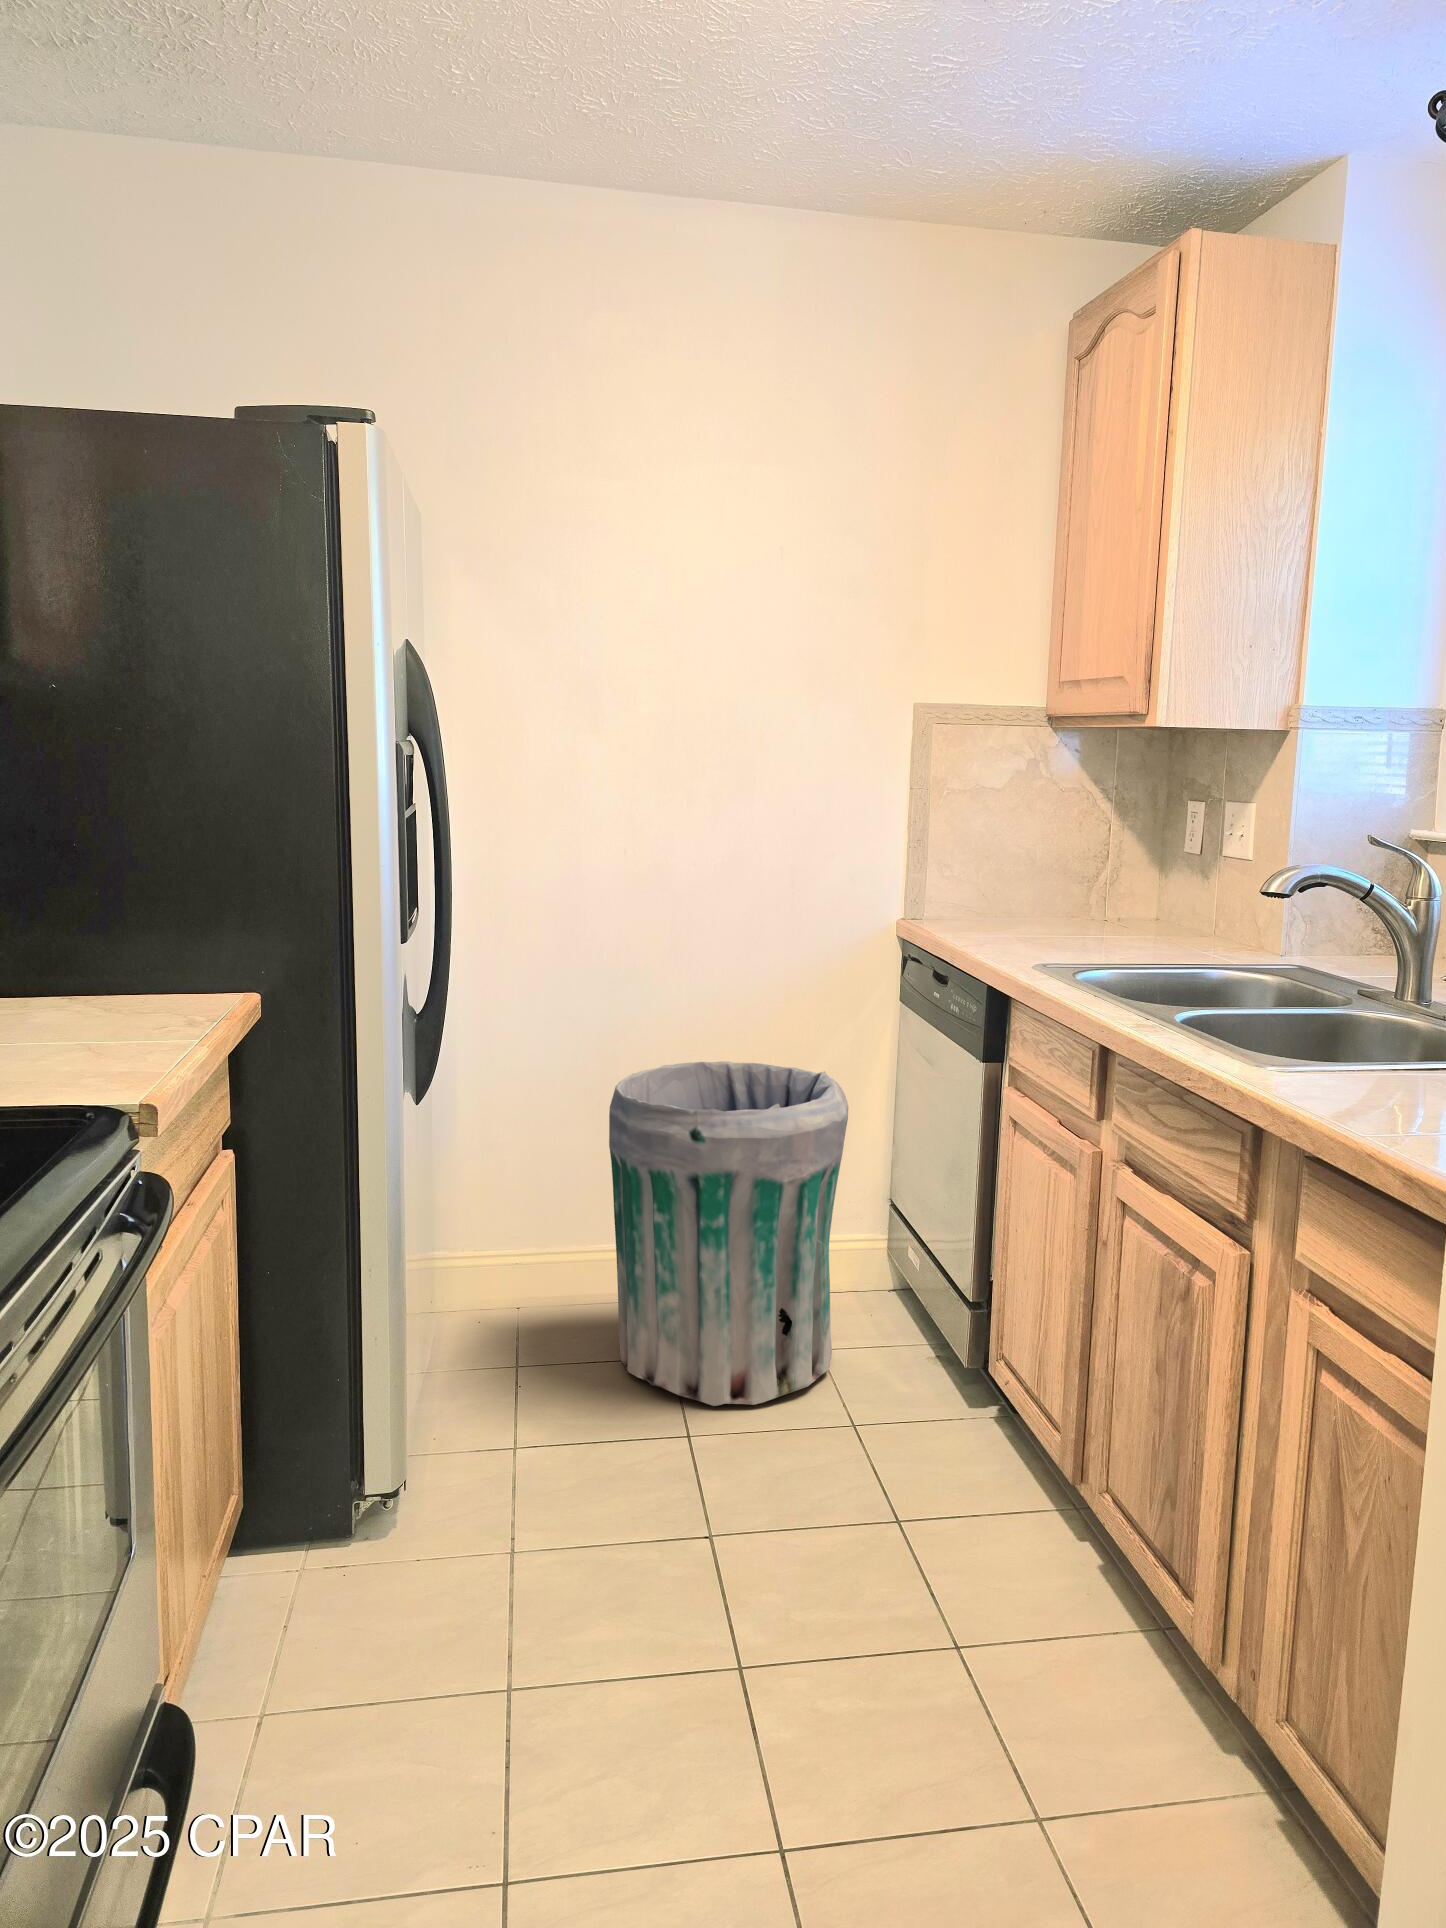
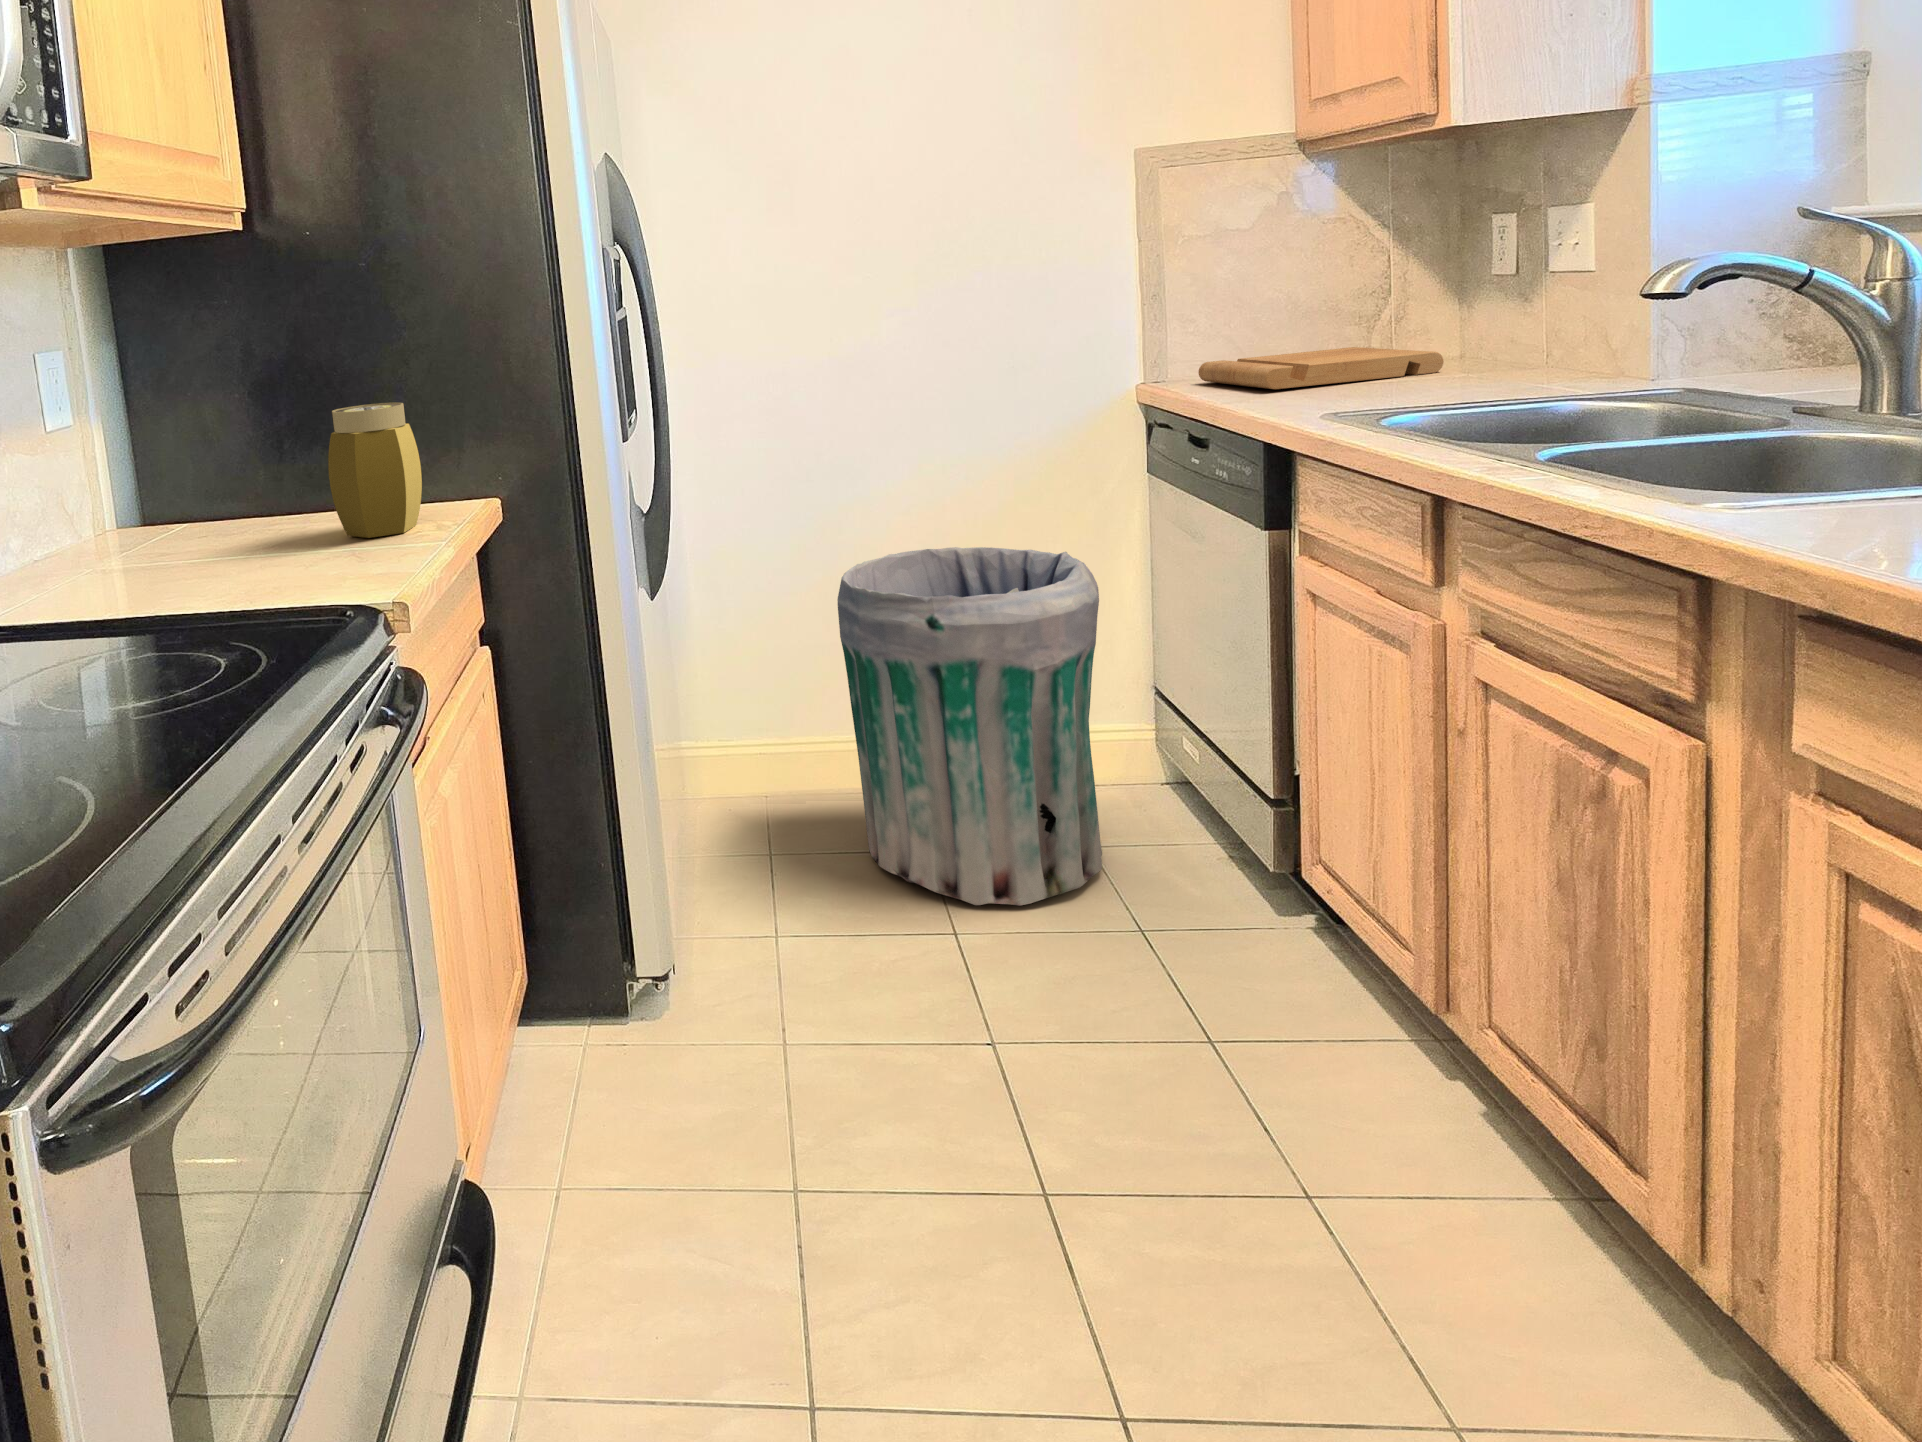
jar: none [63,880,173,1025] -> present [328,403,422,538]
cutting board: none [951,903,1140,936] -> present [1198,347,1444,389]

